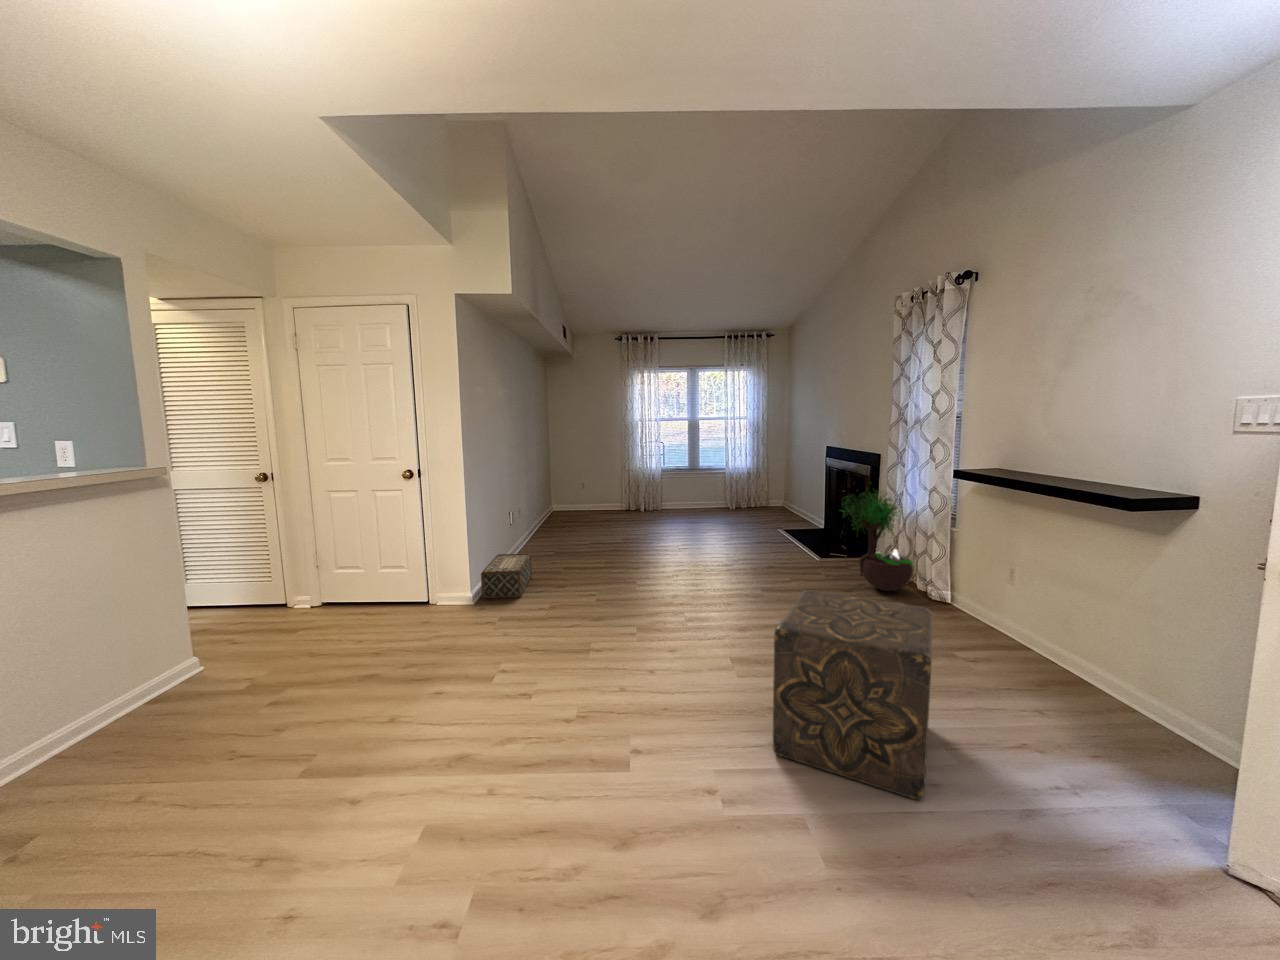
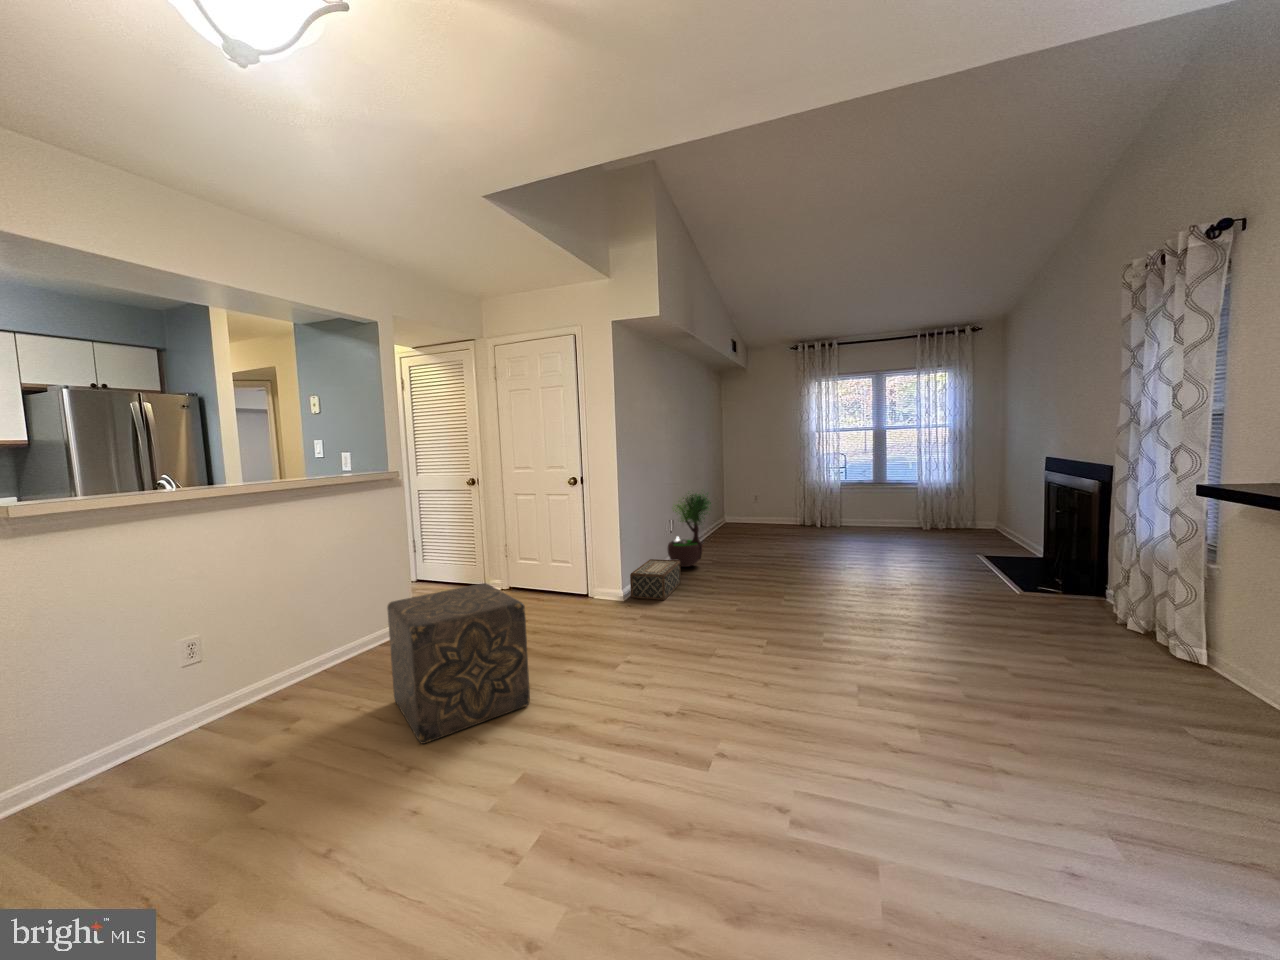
potted tree: present [843,491,913,591] -> present [668,493,711,567]
ottoman: present [773,590,932,800] -> present [387,583,530,743]

